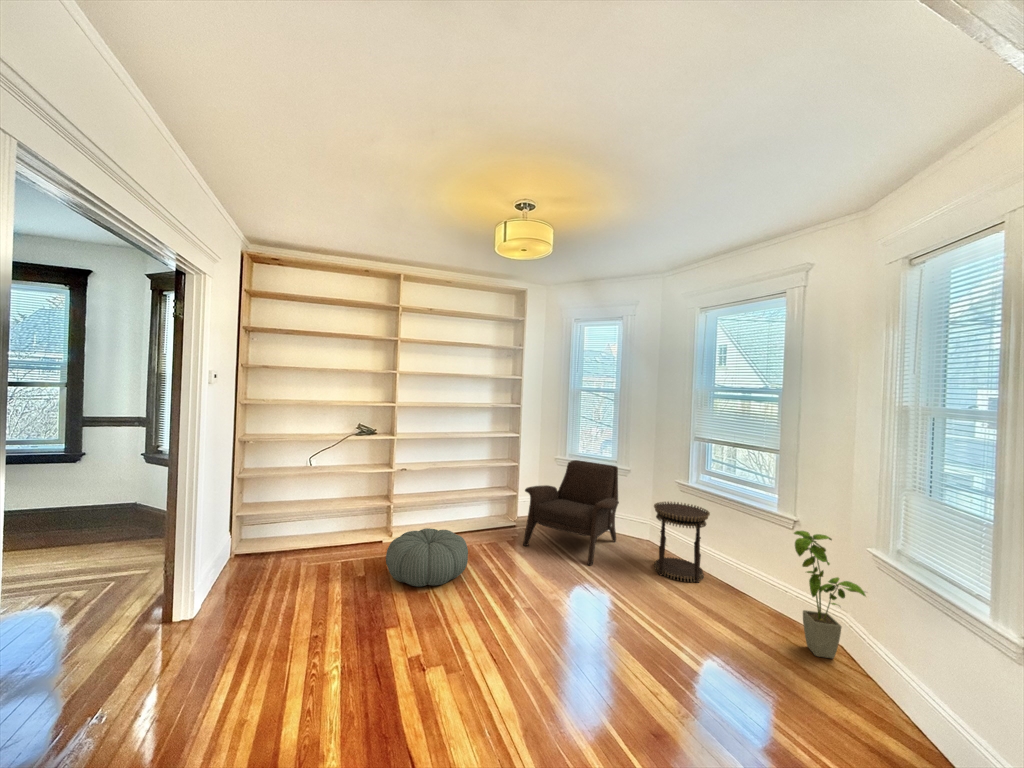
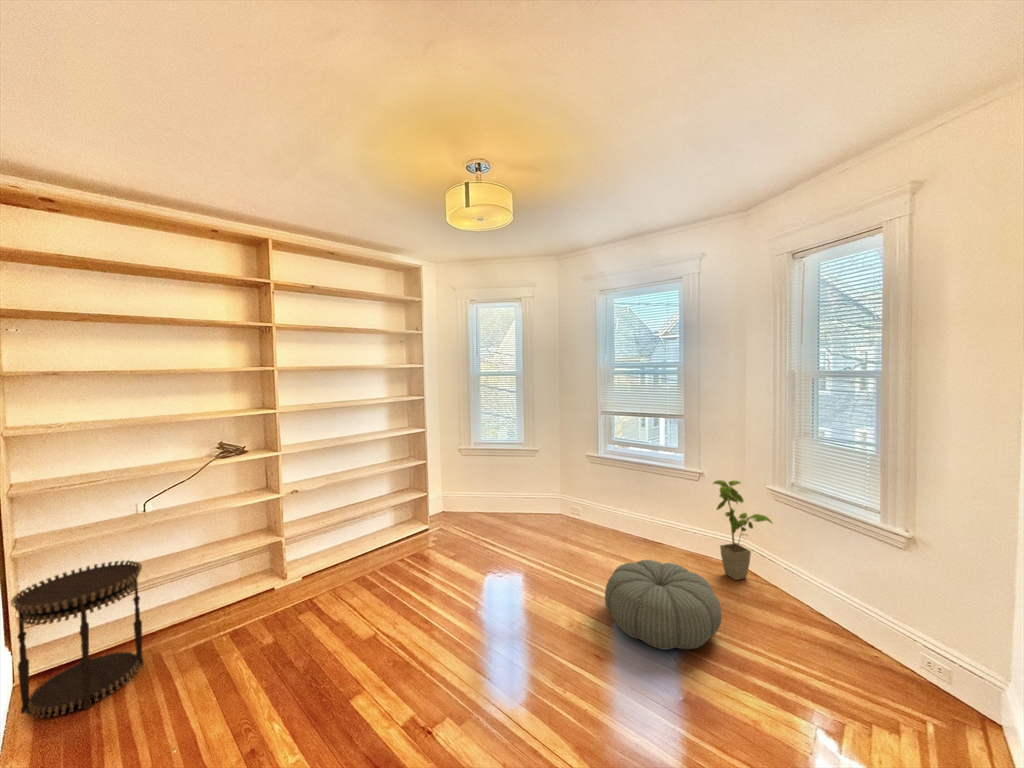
armchair: present [523,460,619,565] -> none [443,448,541,552]
side table: present [654,502,710,583] -> present [11,560,143,718]
pouf: present [386,528,468,586] -> present [605,560,722,650]

